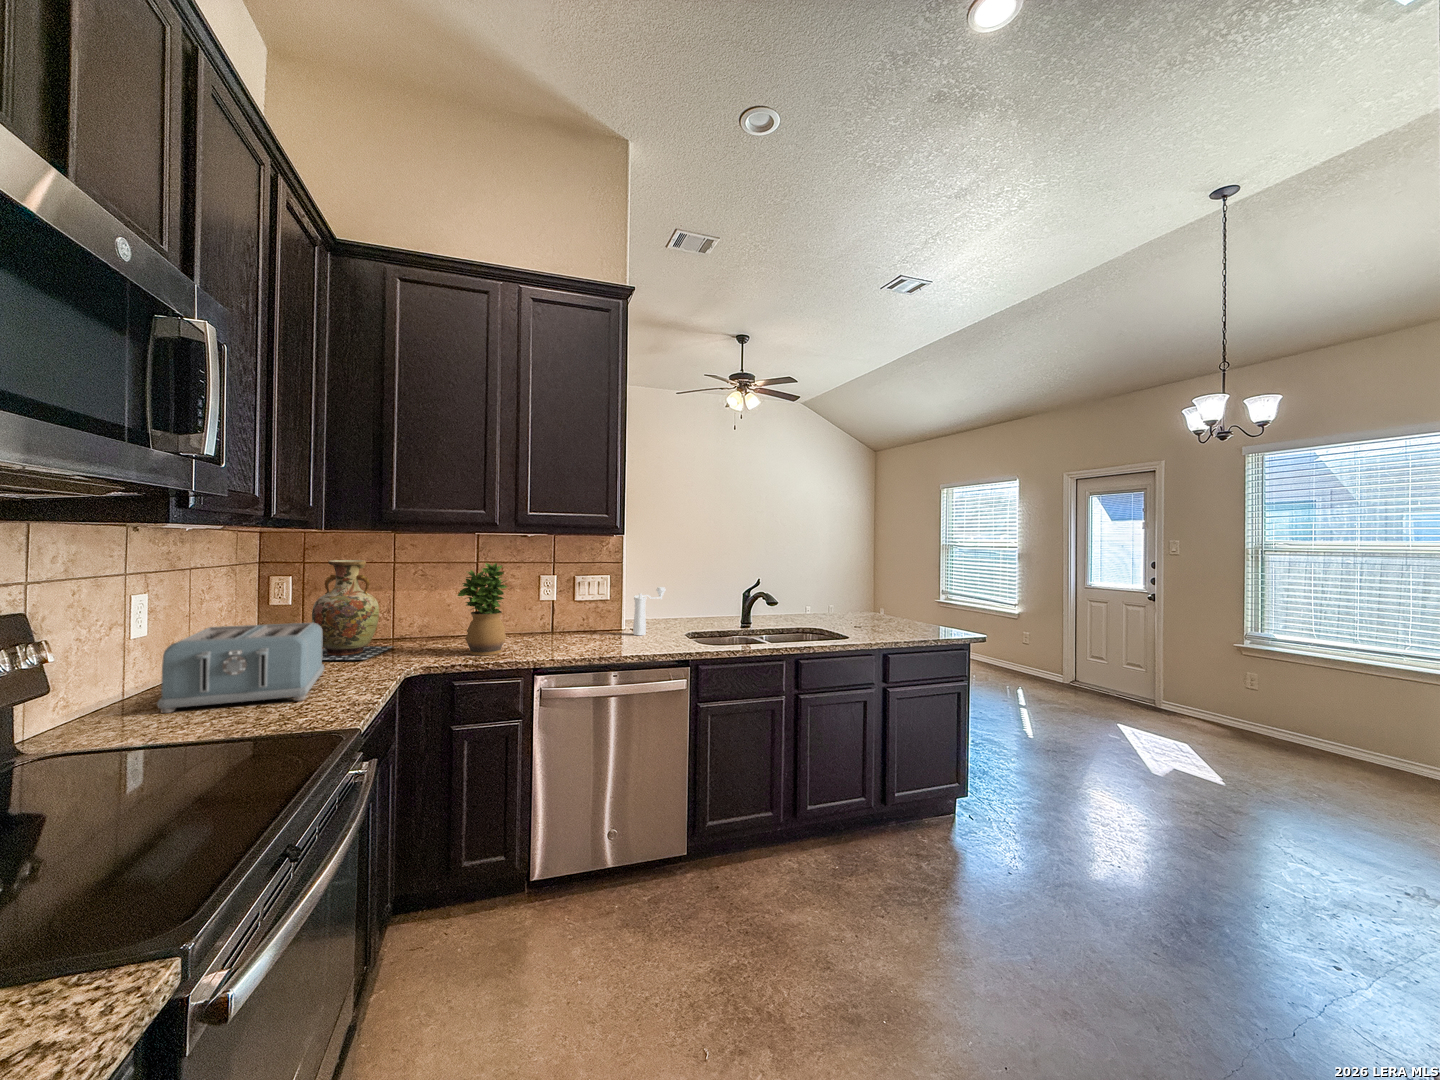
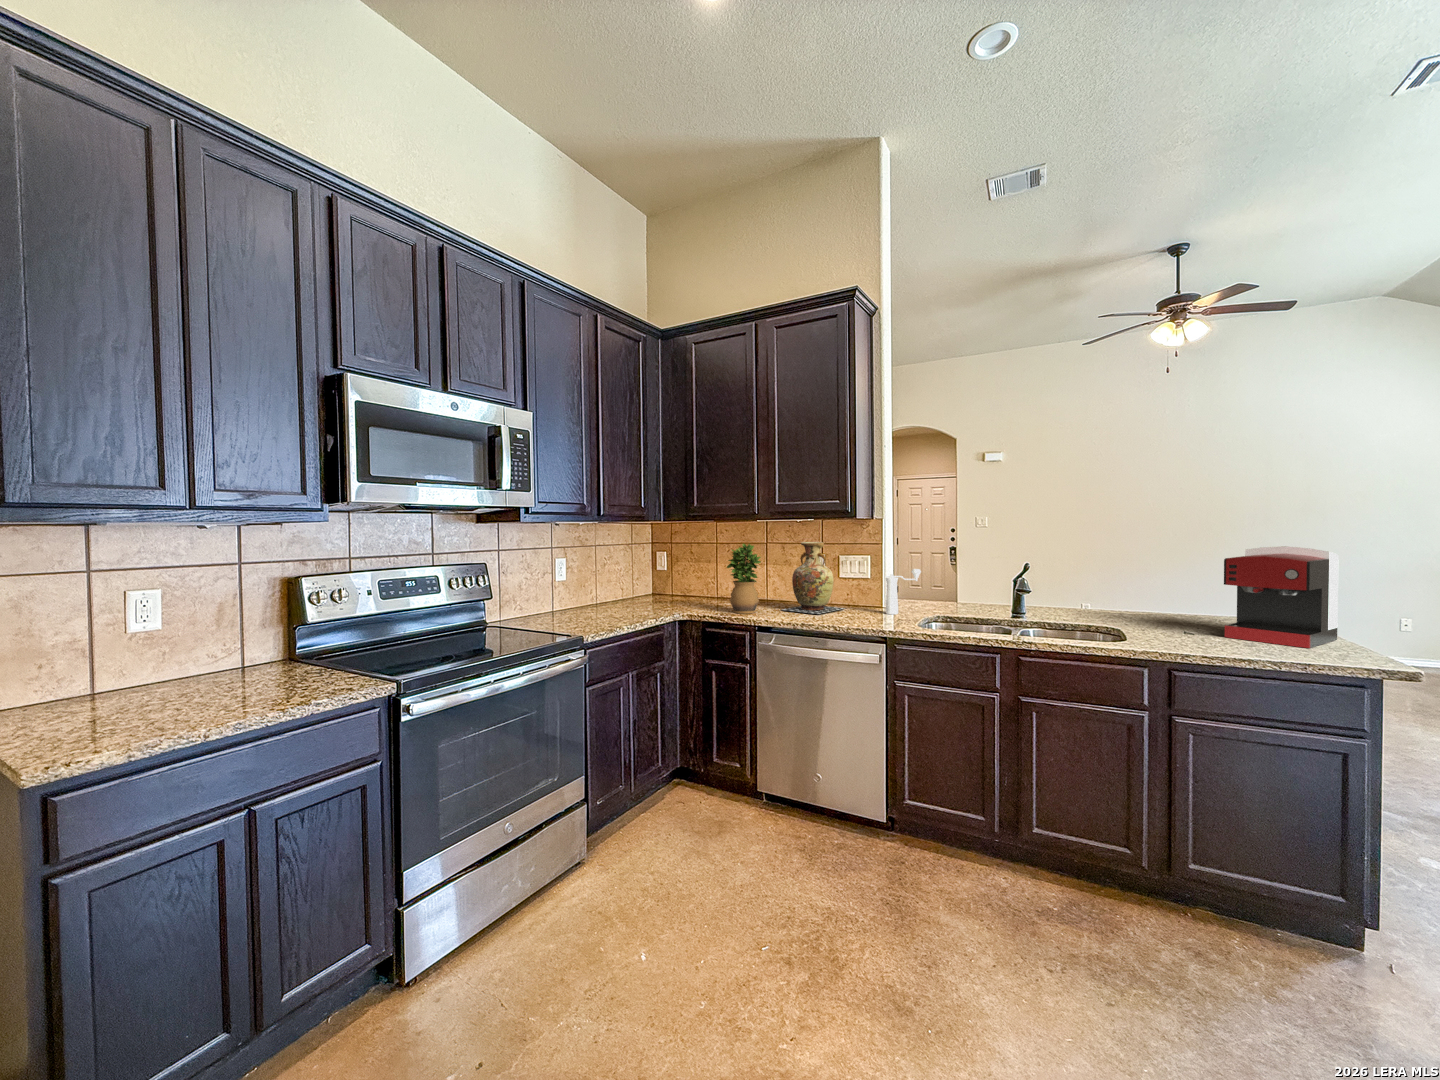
vase: present [312,560,394,660] -> present [783,542,845,614]
coffee maker: none [863,563,915,628] -> present [1224,546,1339,648]
toaster: present [157,623,324,713] -> none [551,578,639,621]

